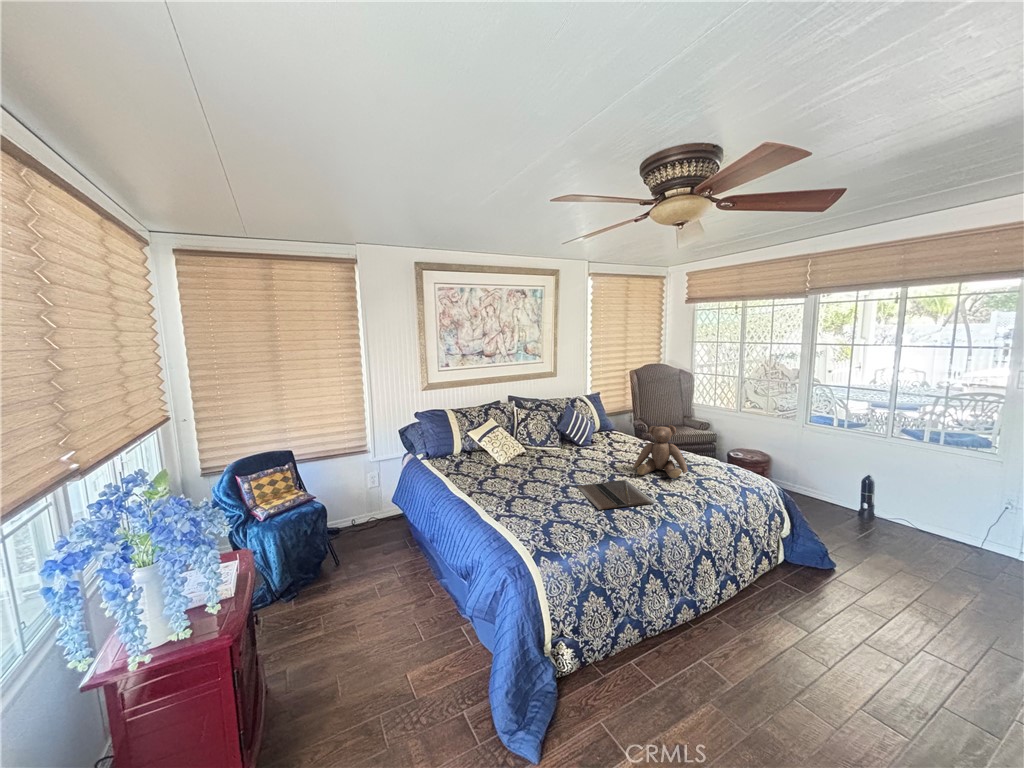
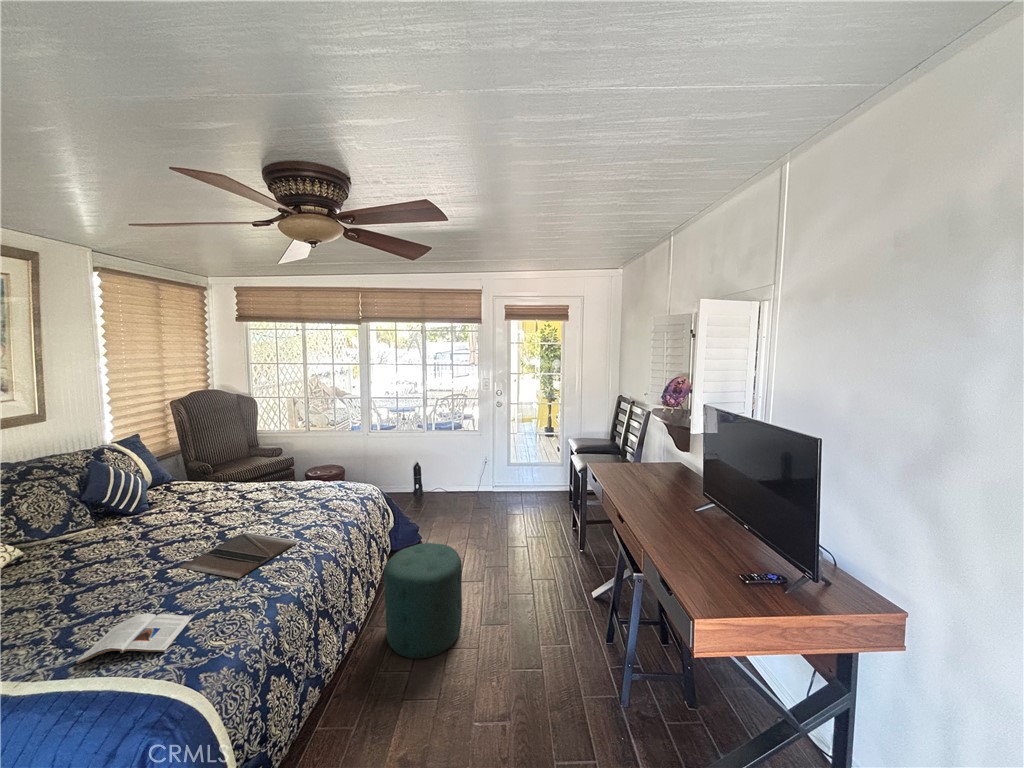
teddy bear: present [633,425,687,478] -> none [243,456,309,521]
magazine: none [505,504,561,532] -> present [76,613,193,664]
ottoman: none [728,560,844,711] -> present [384,543,462,659]

